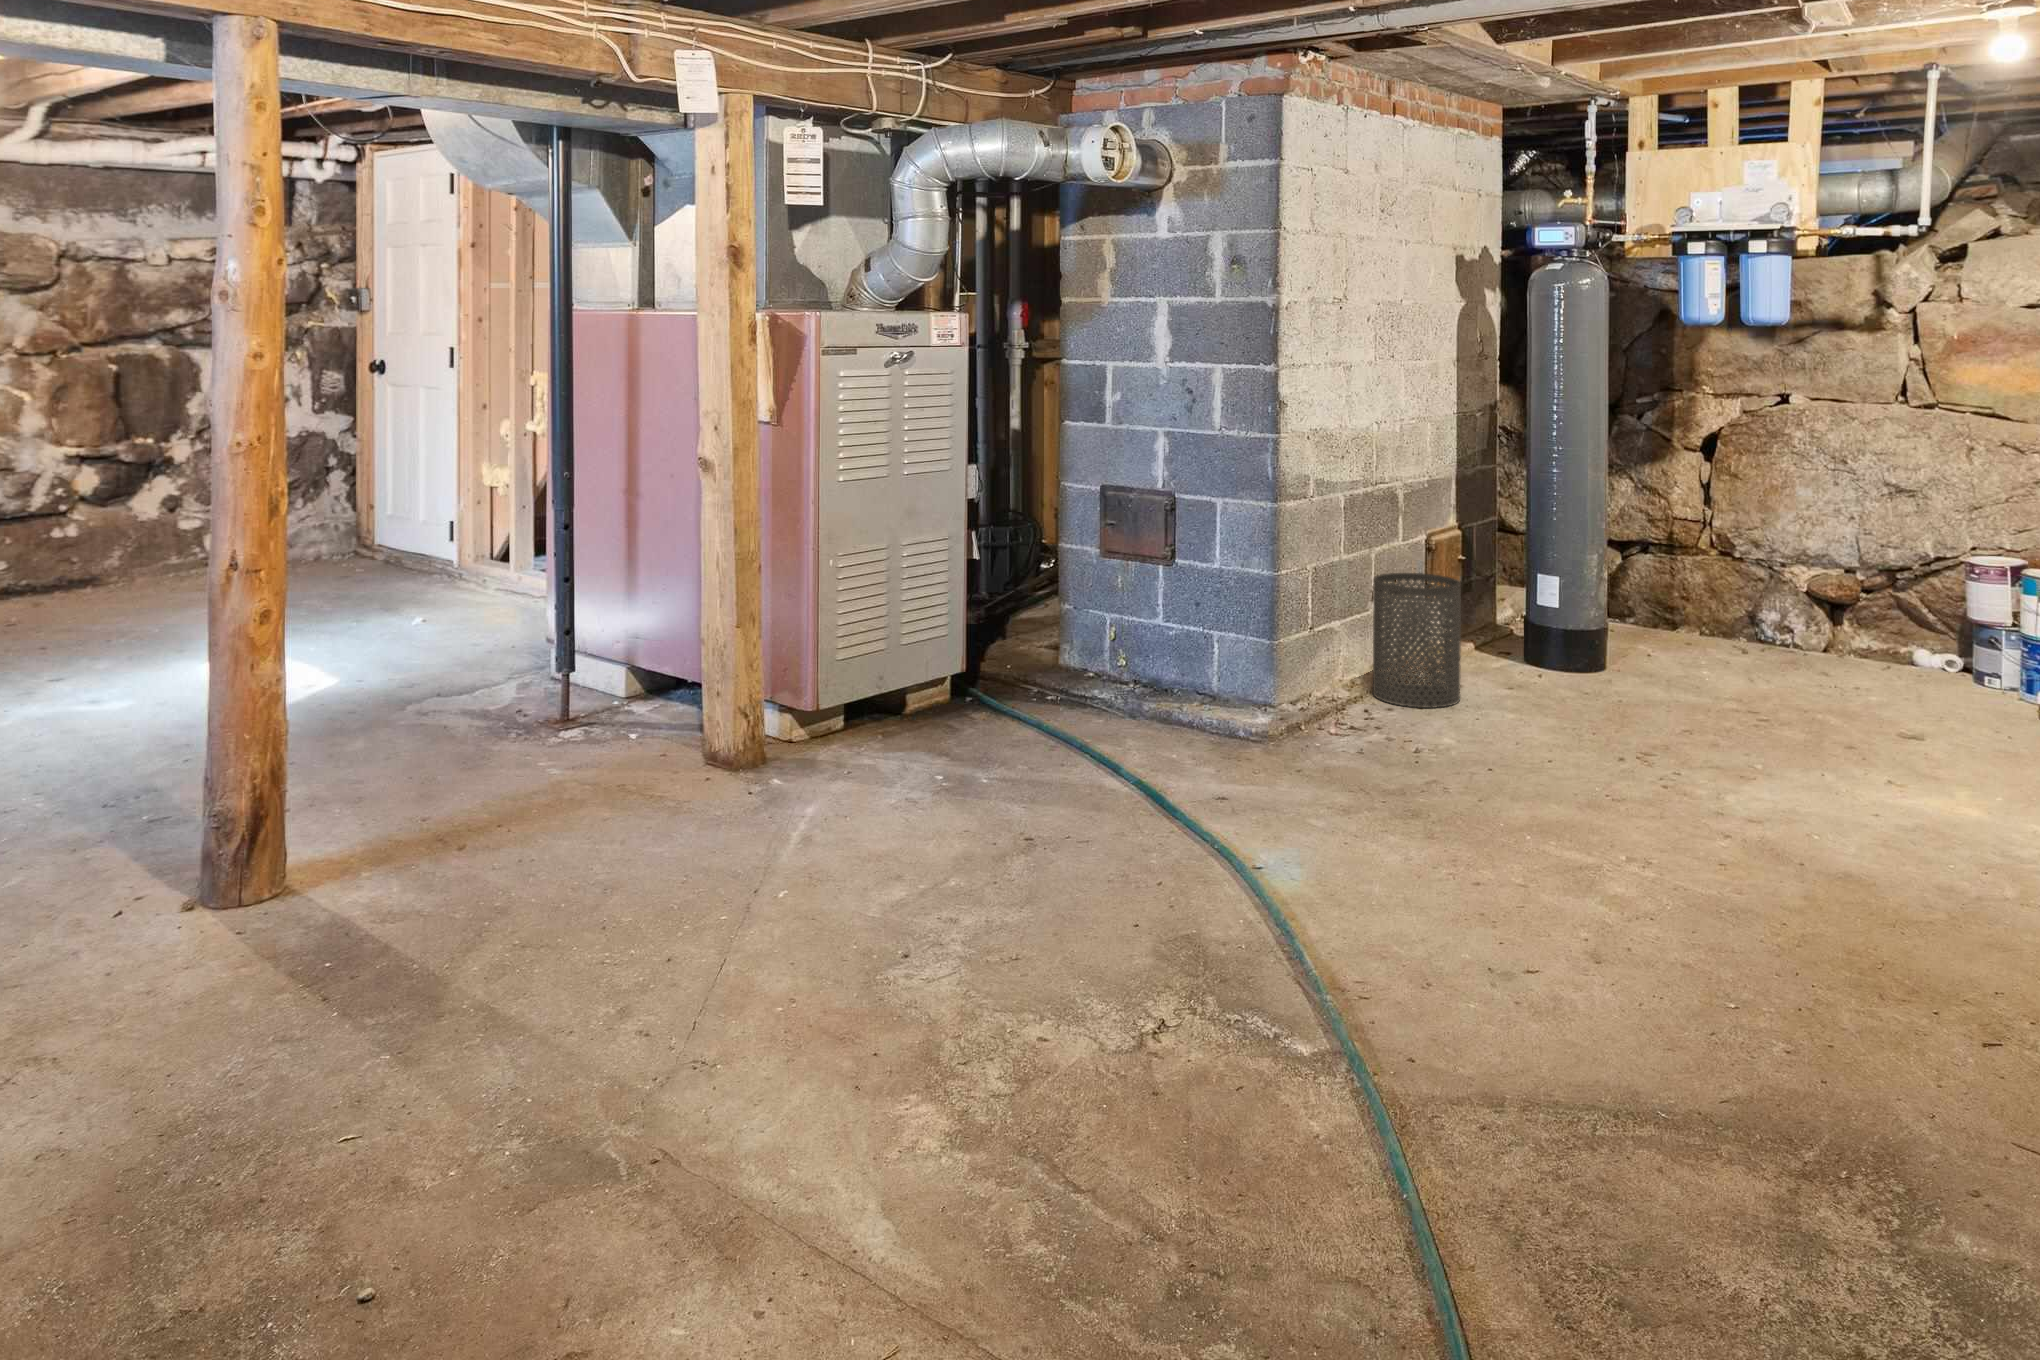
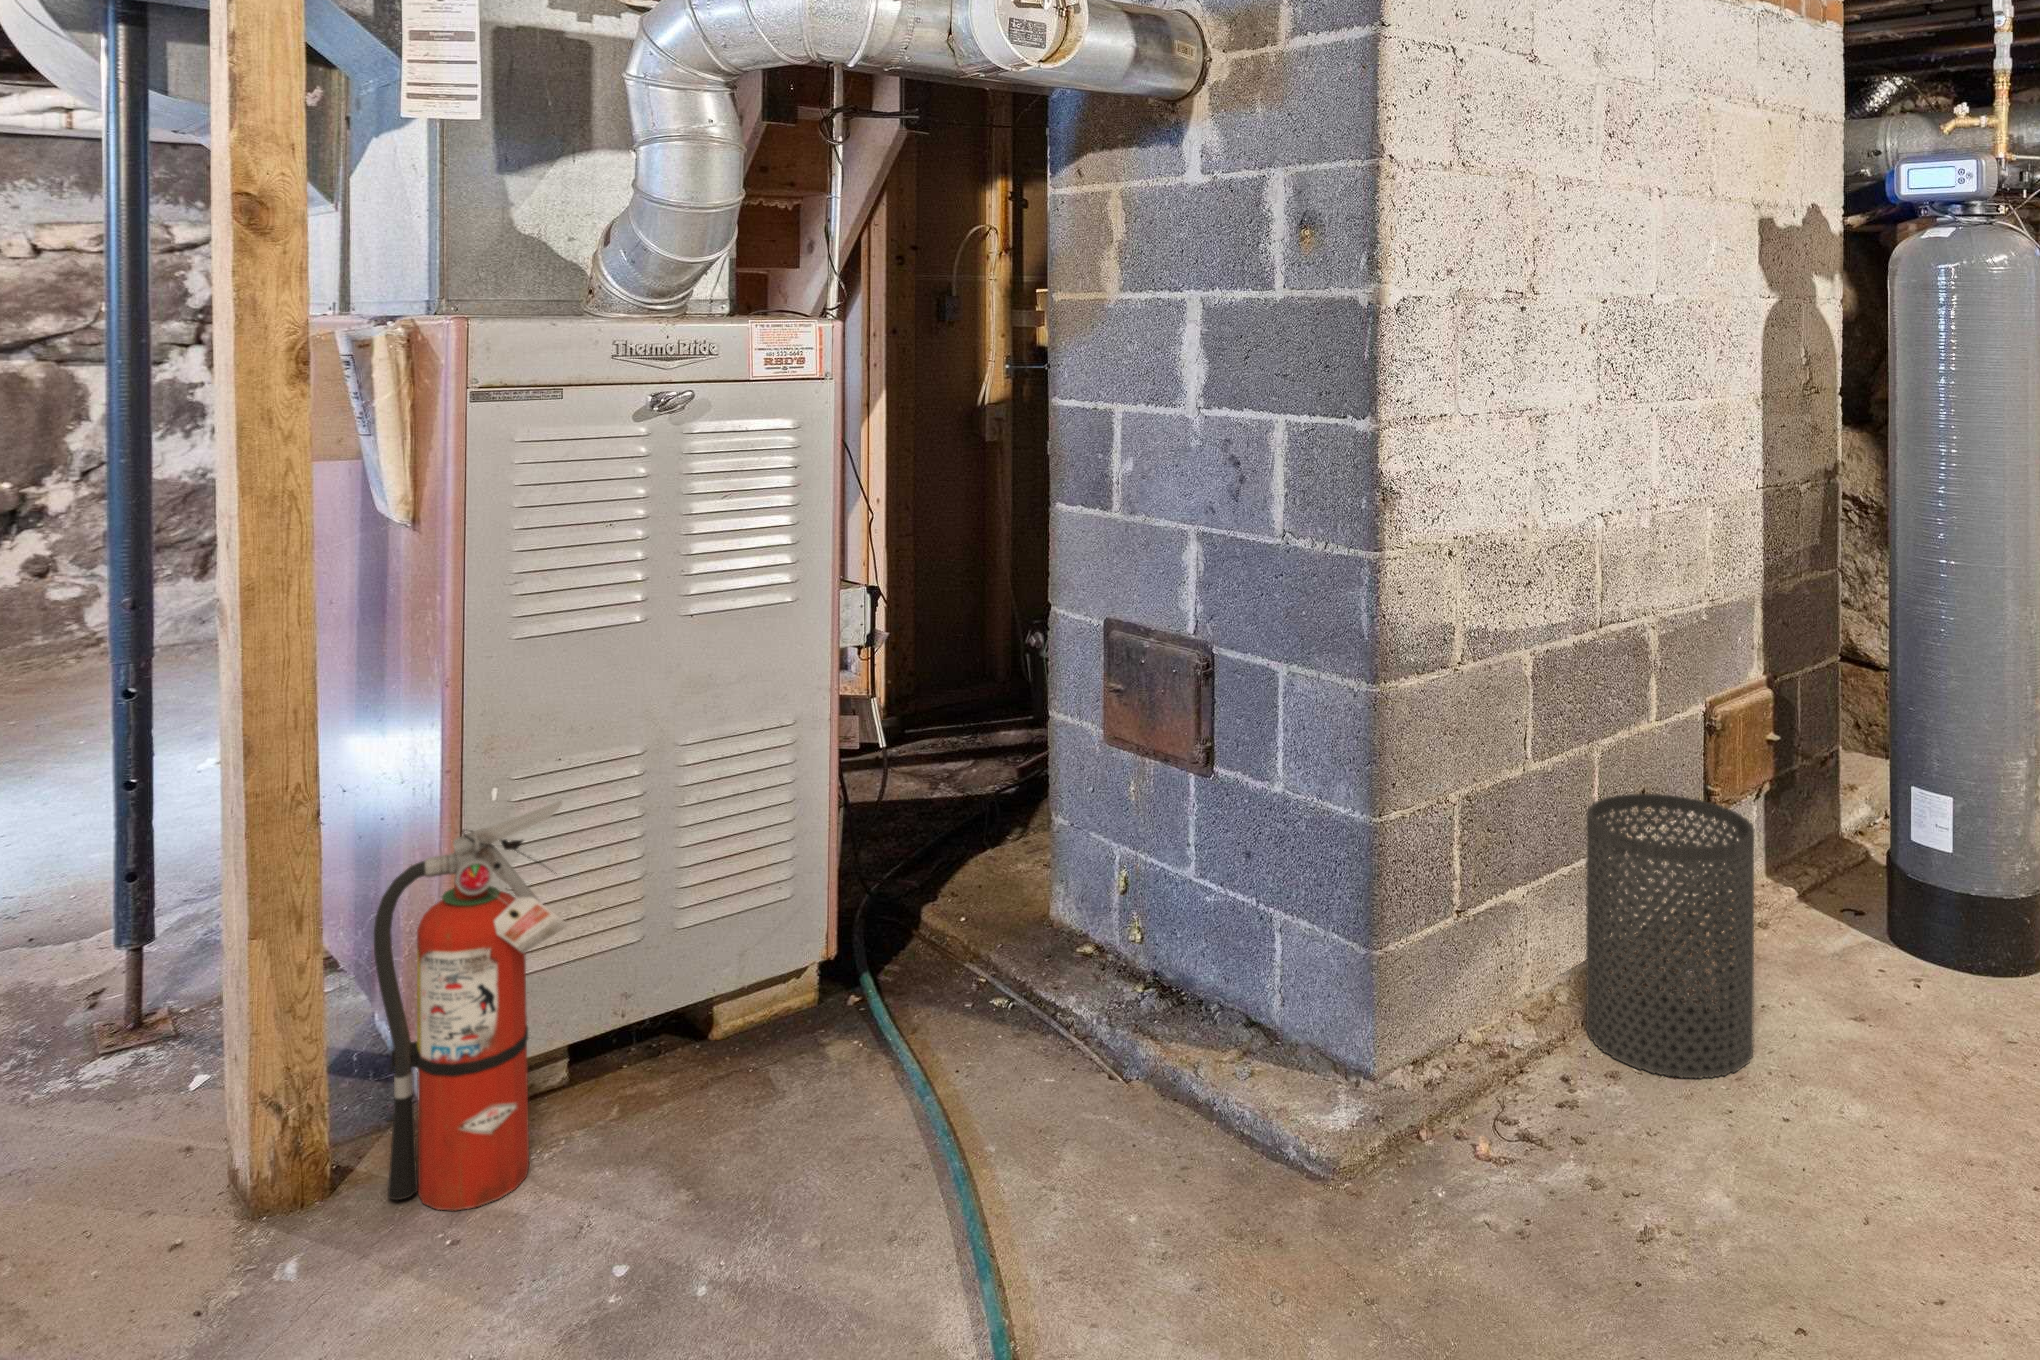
fire extinguisher: none [792,563,888,766] -> present [374,801,568,1210]

